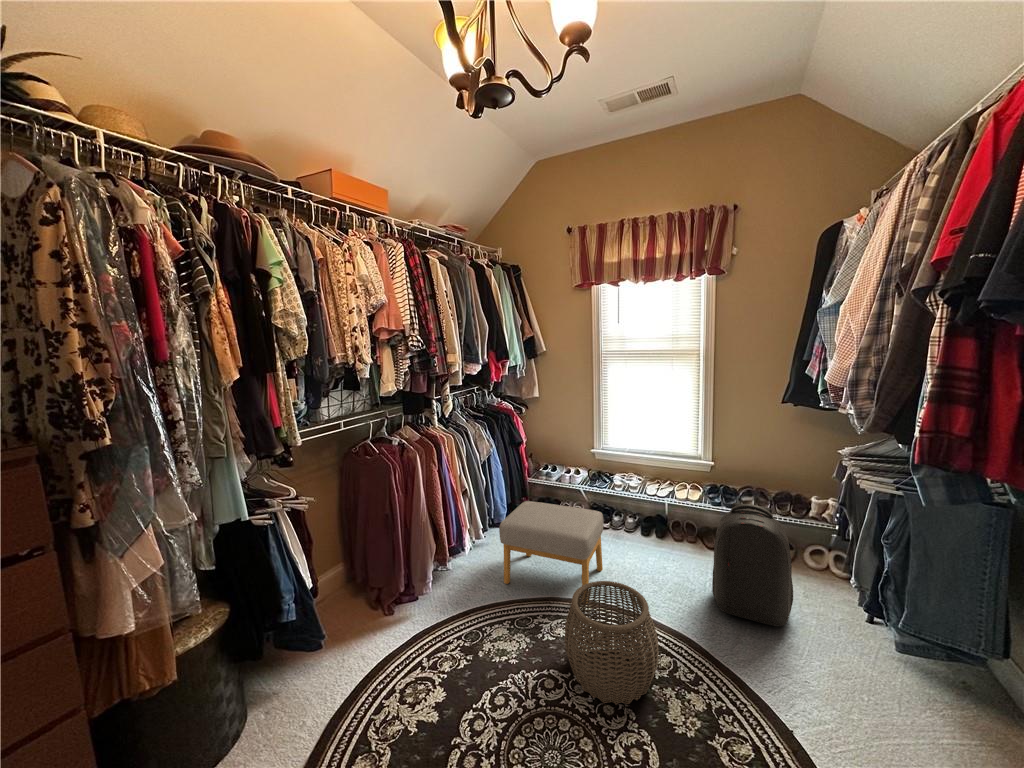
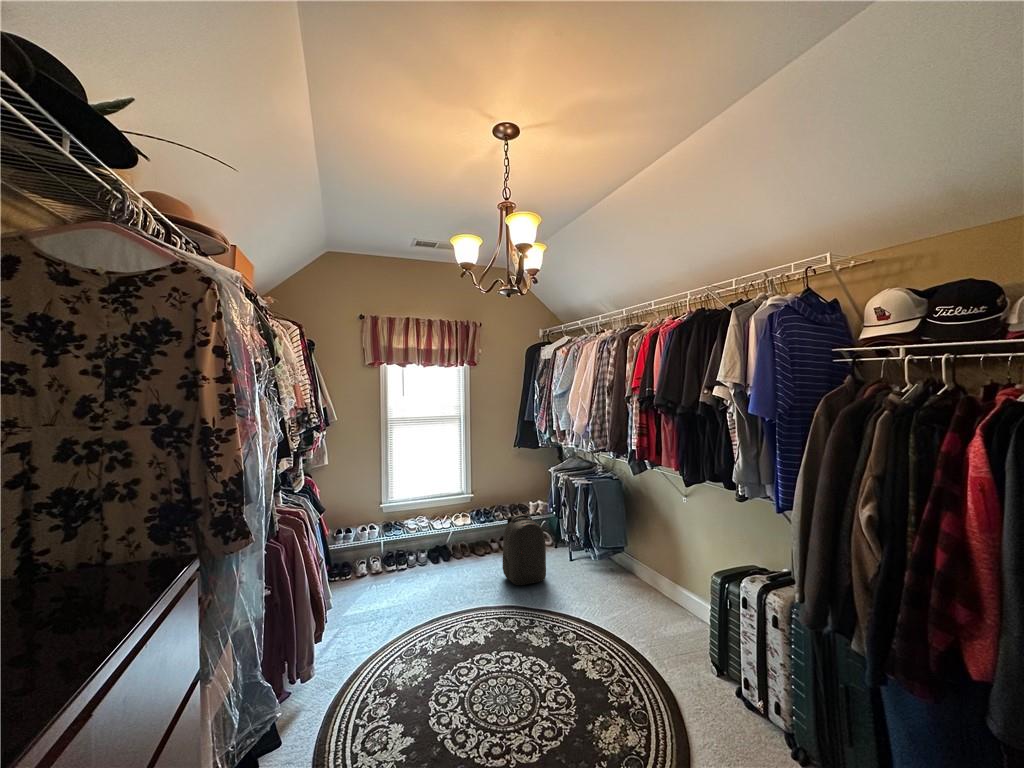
footstool: present [499,501,604,603] -> none [359,548,443,638]
woven basket: present [564,581,659,705] -> none [461,582,522,661]

